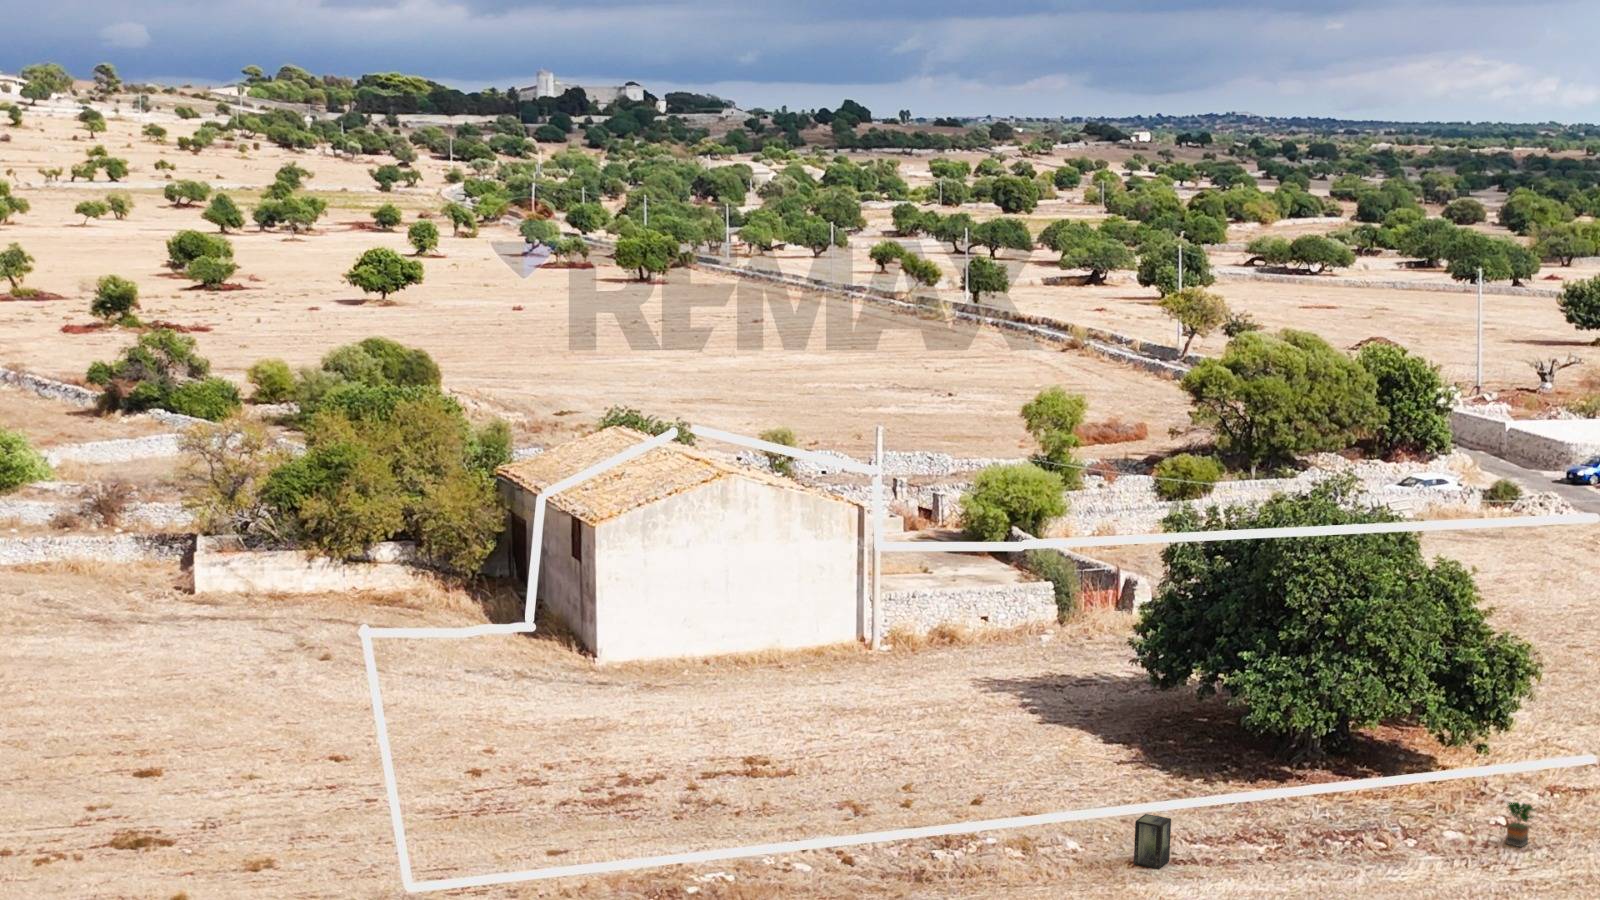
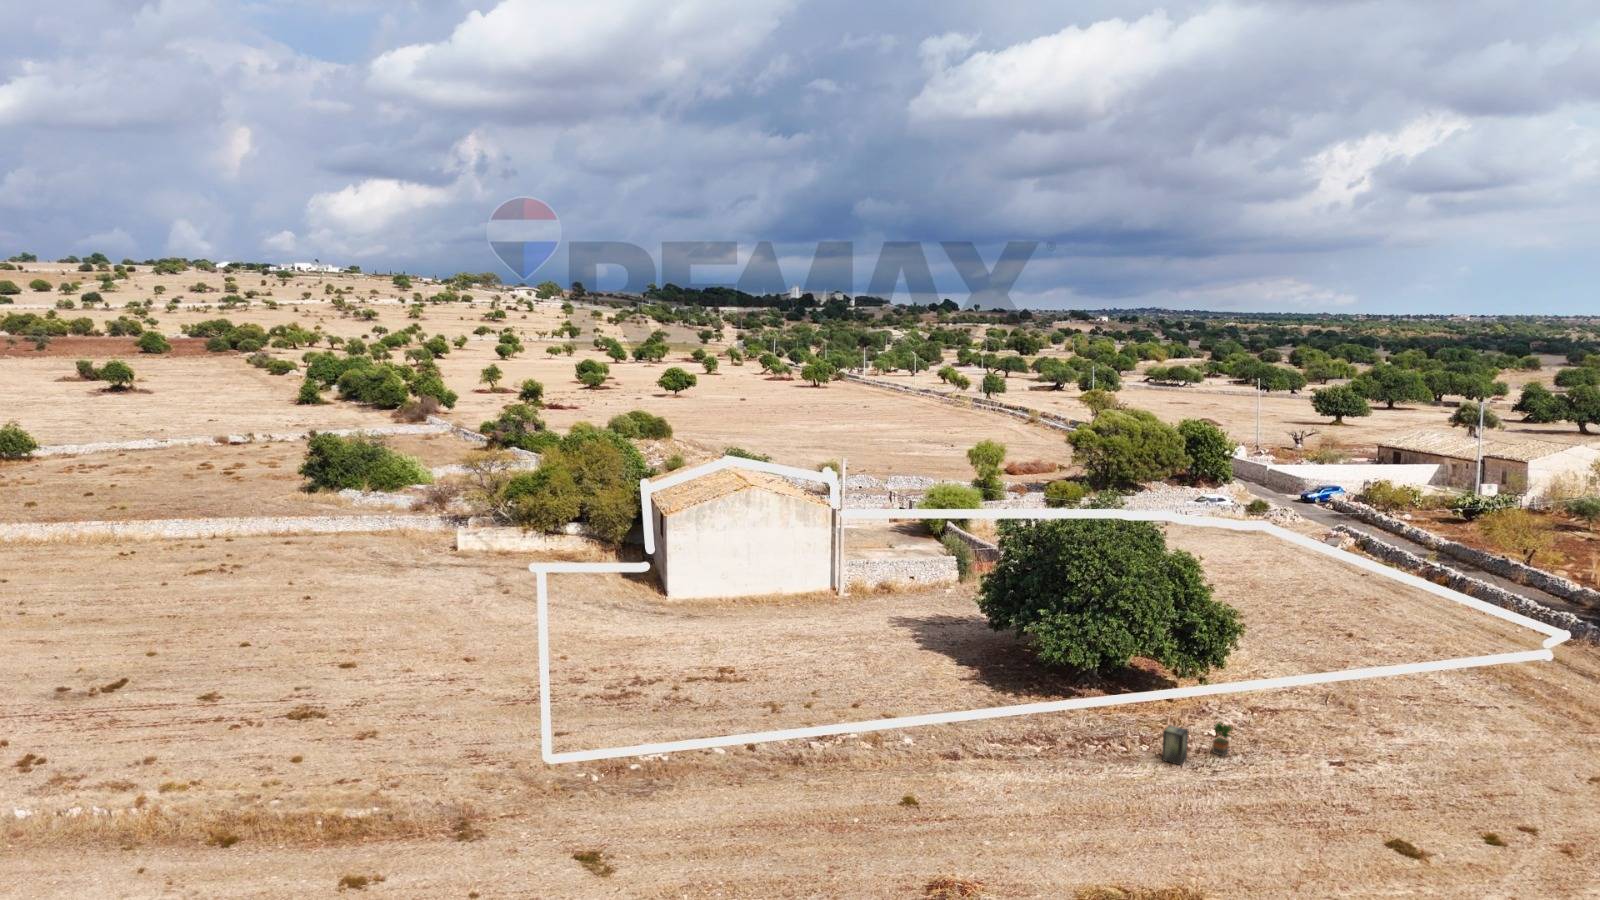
storage box: present [1134,814,1171,869] -> present [1162,726,1188,765]

